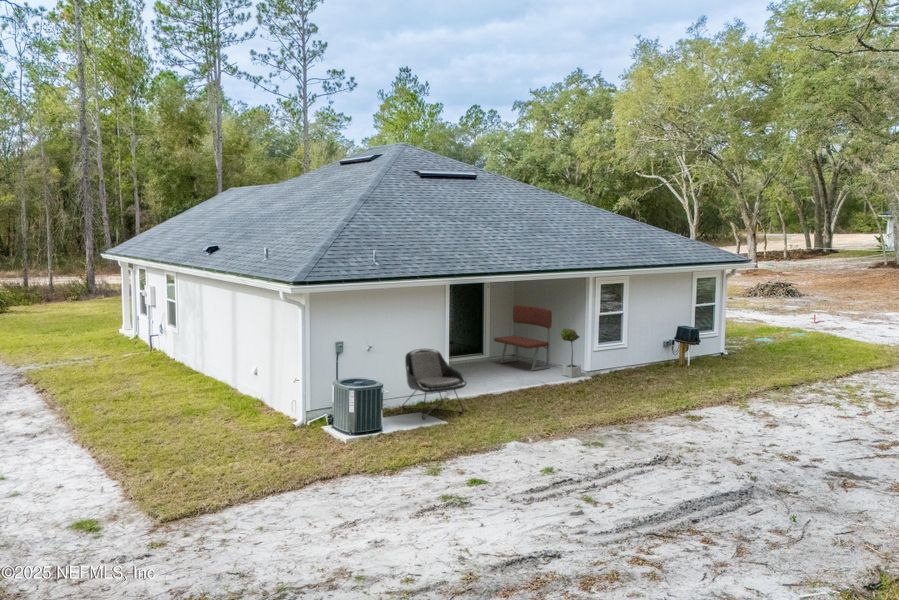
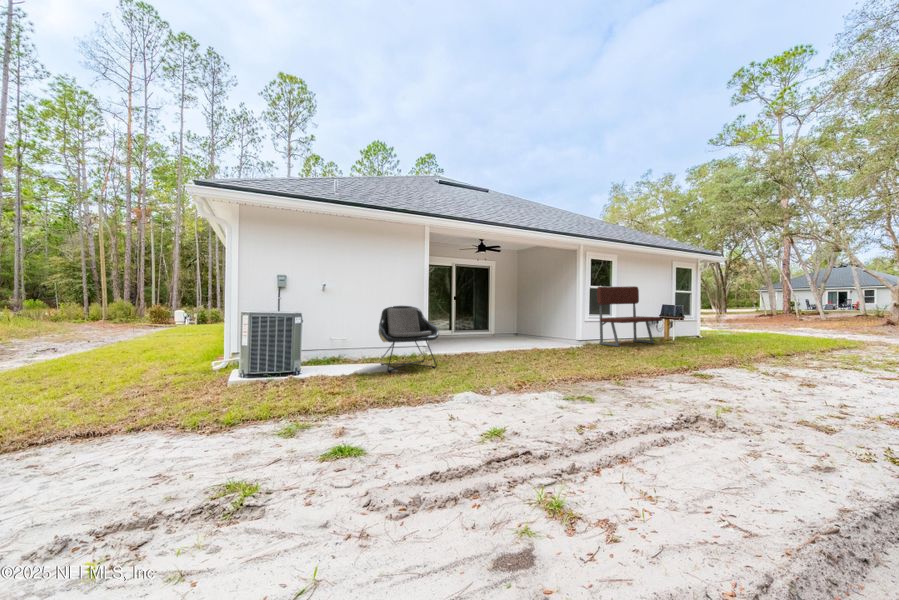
bench: present [494,305,552,371] -> present [597,286,662,347]
potted tree: present [561,328,581,378] -> none [550,301,571,346]

